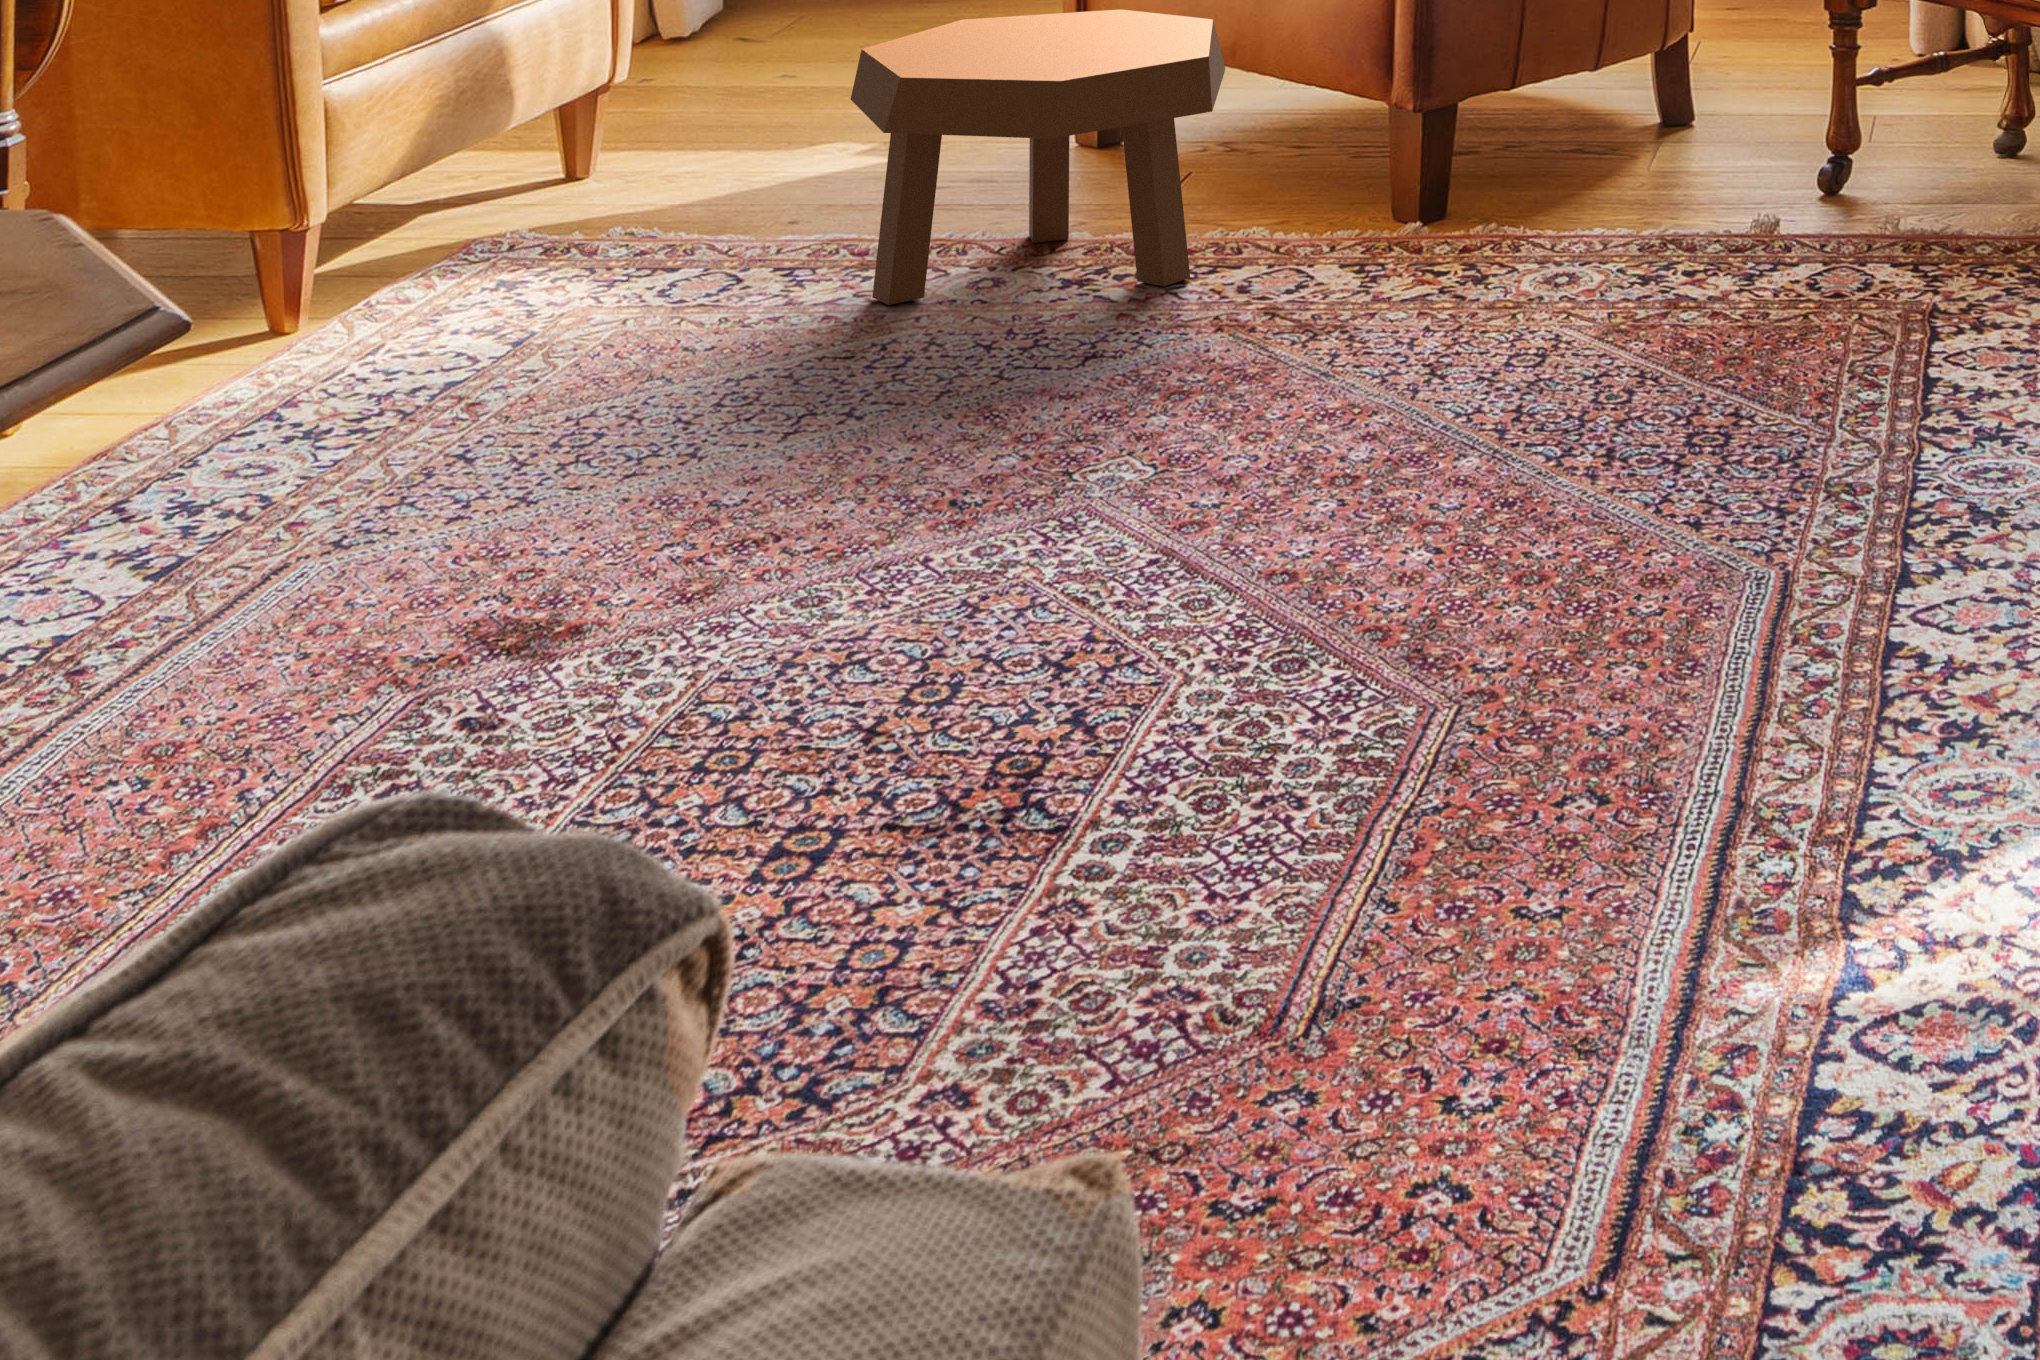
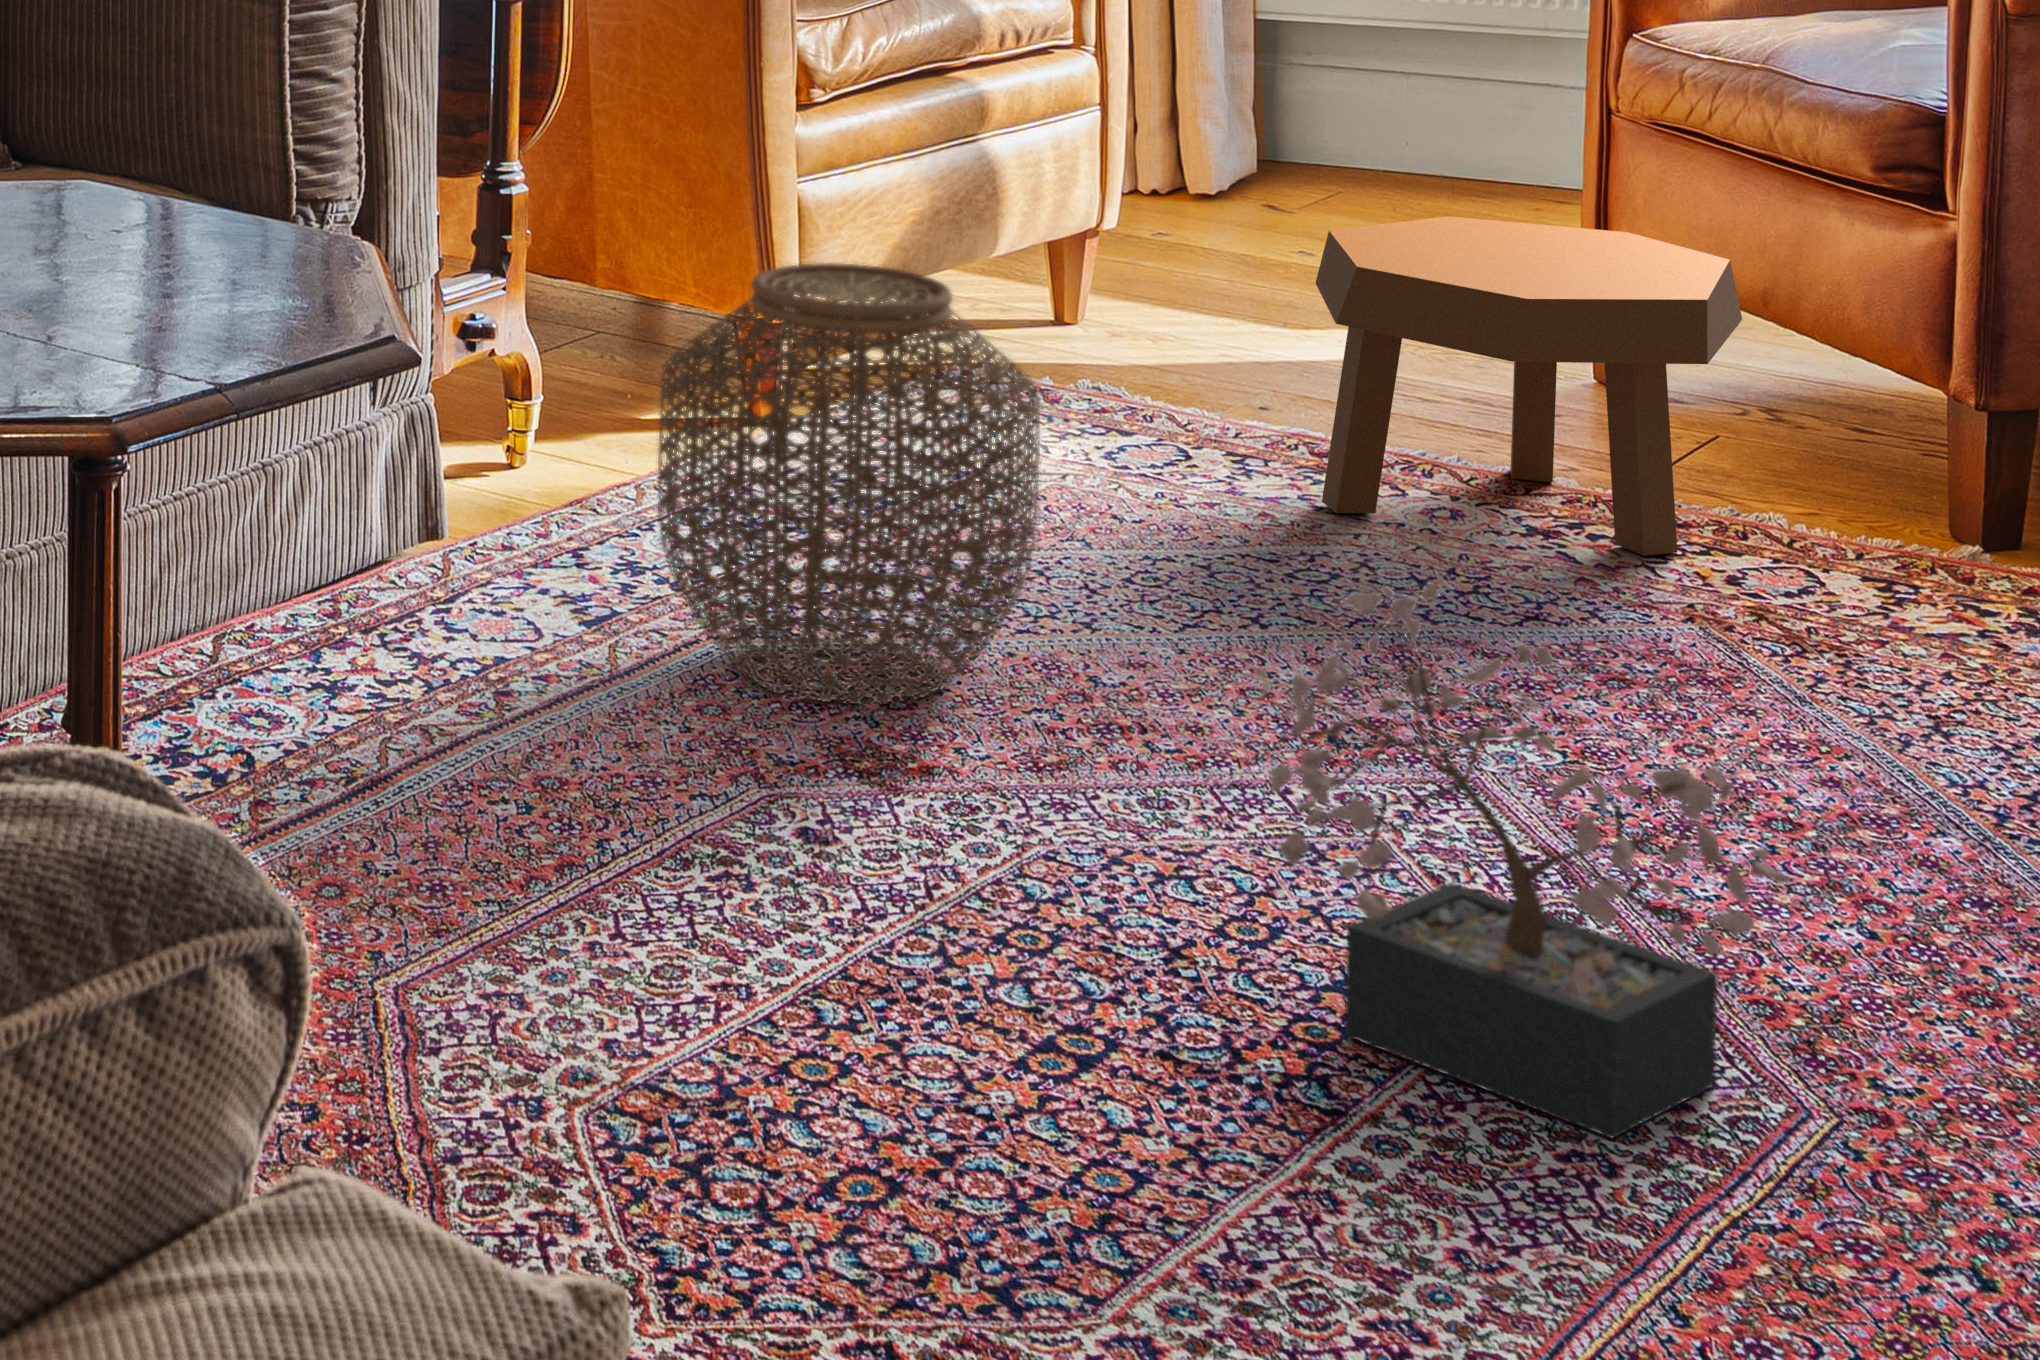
woven basket: none [238,153,653,596] -> present [658,263,1040,704]
decorative plant: none [947,342,1408,779] -> present [1254,583,1787,1139]

